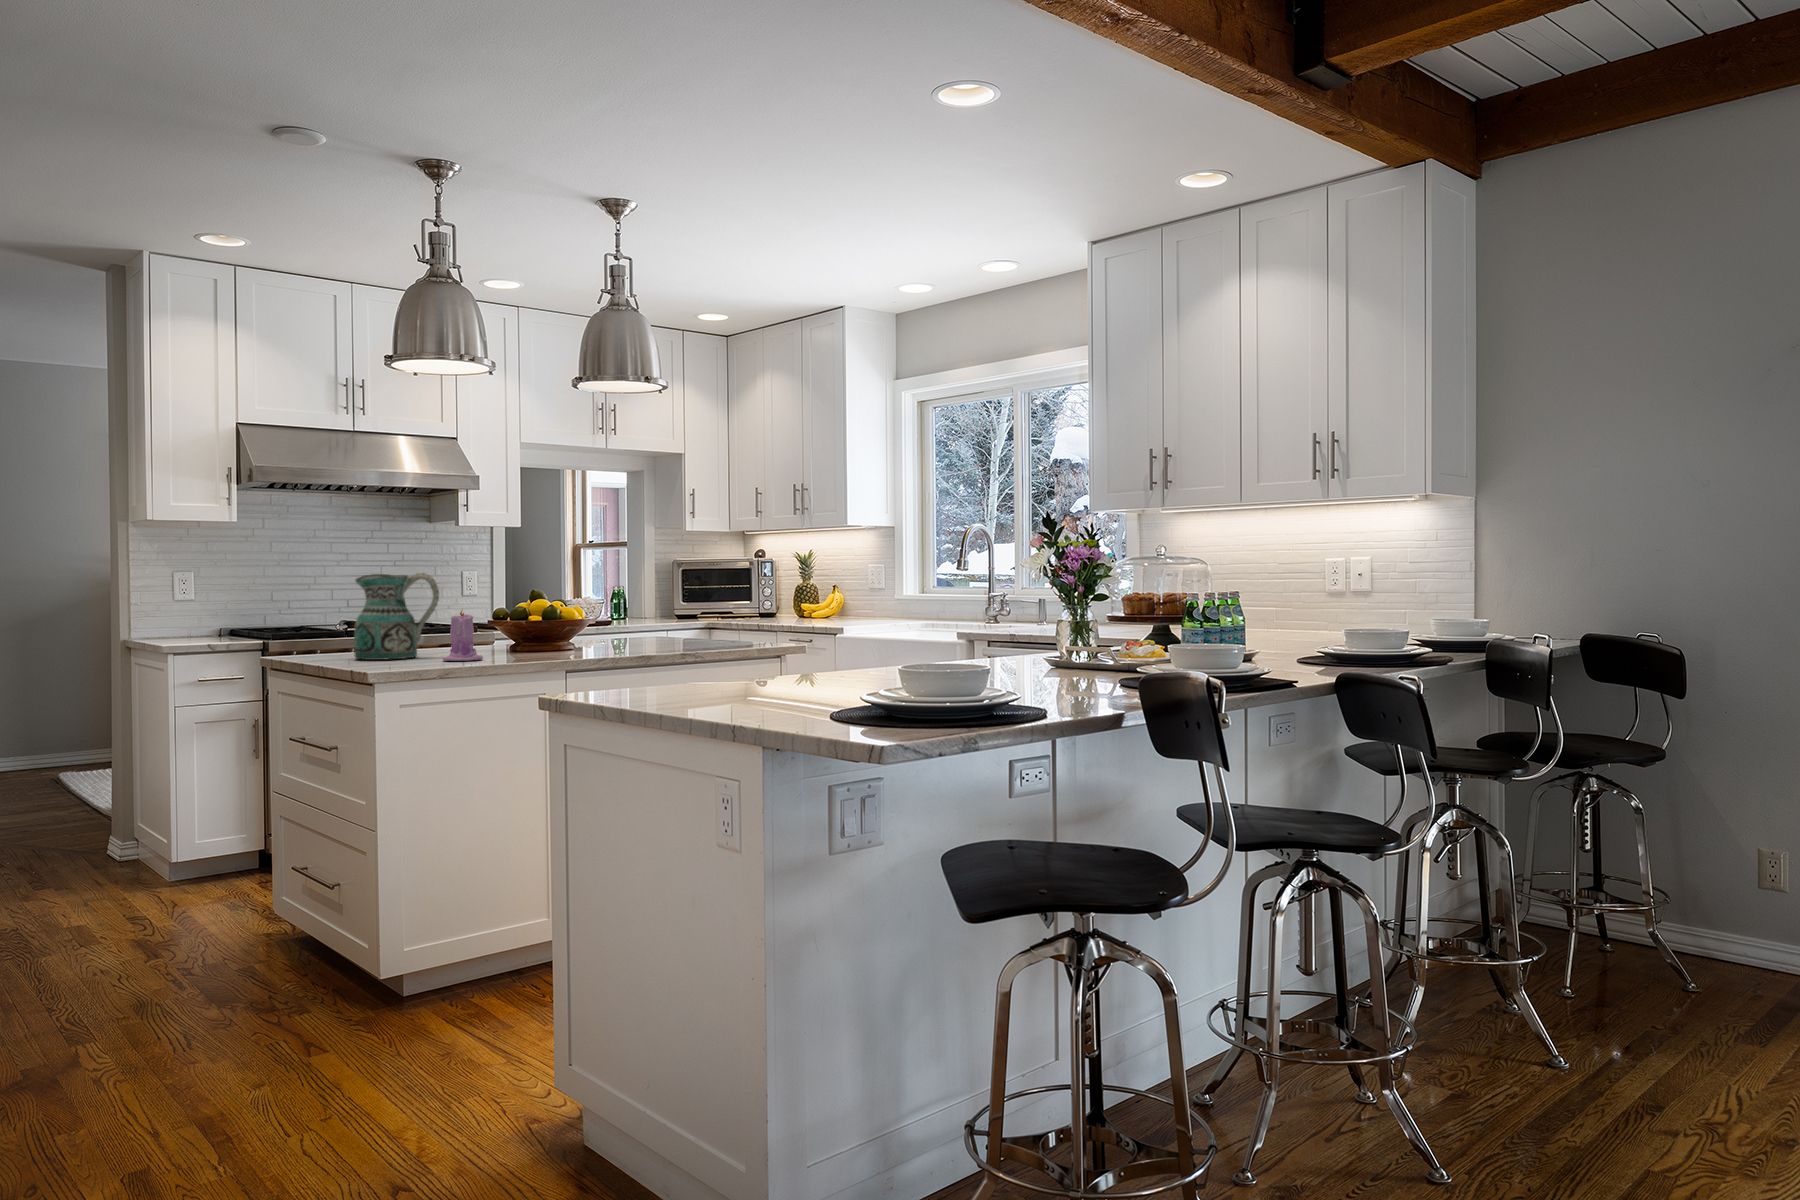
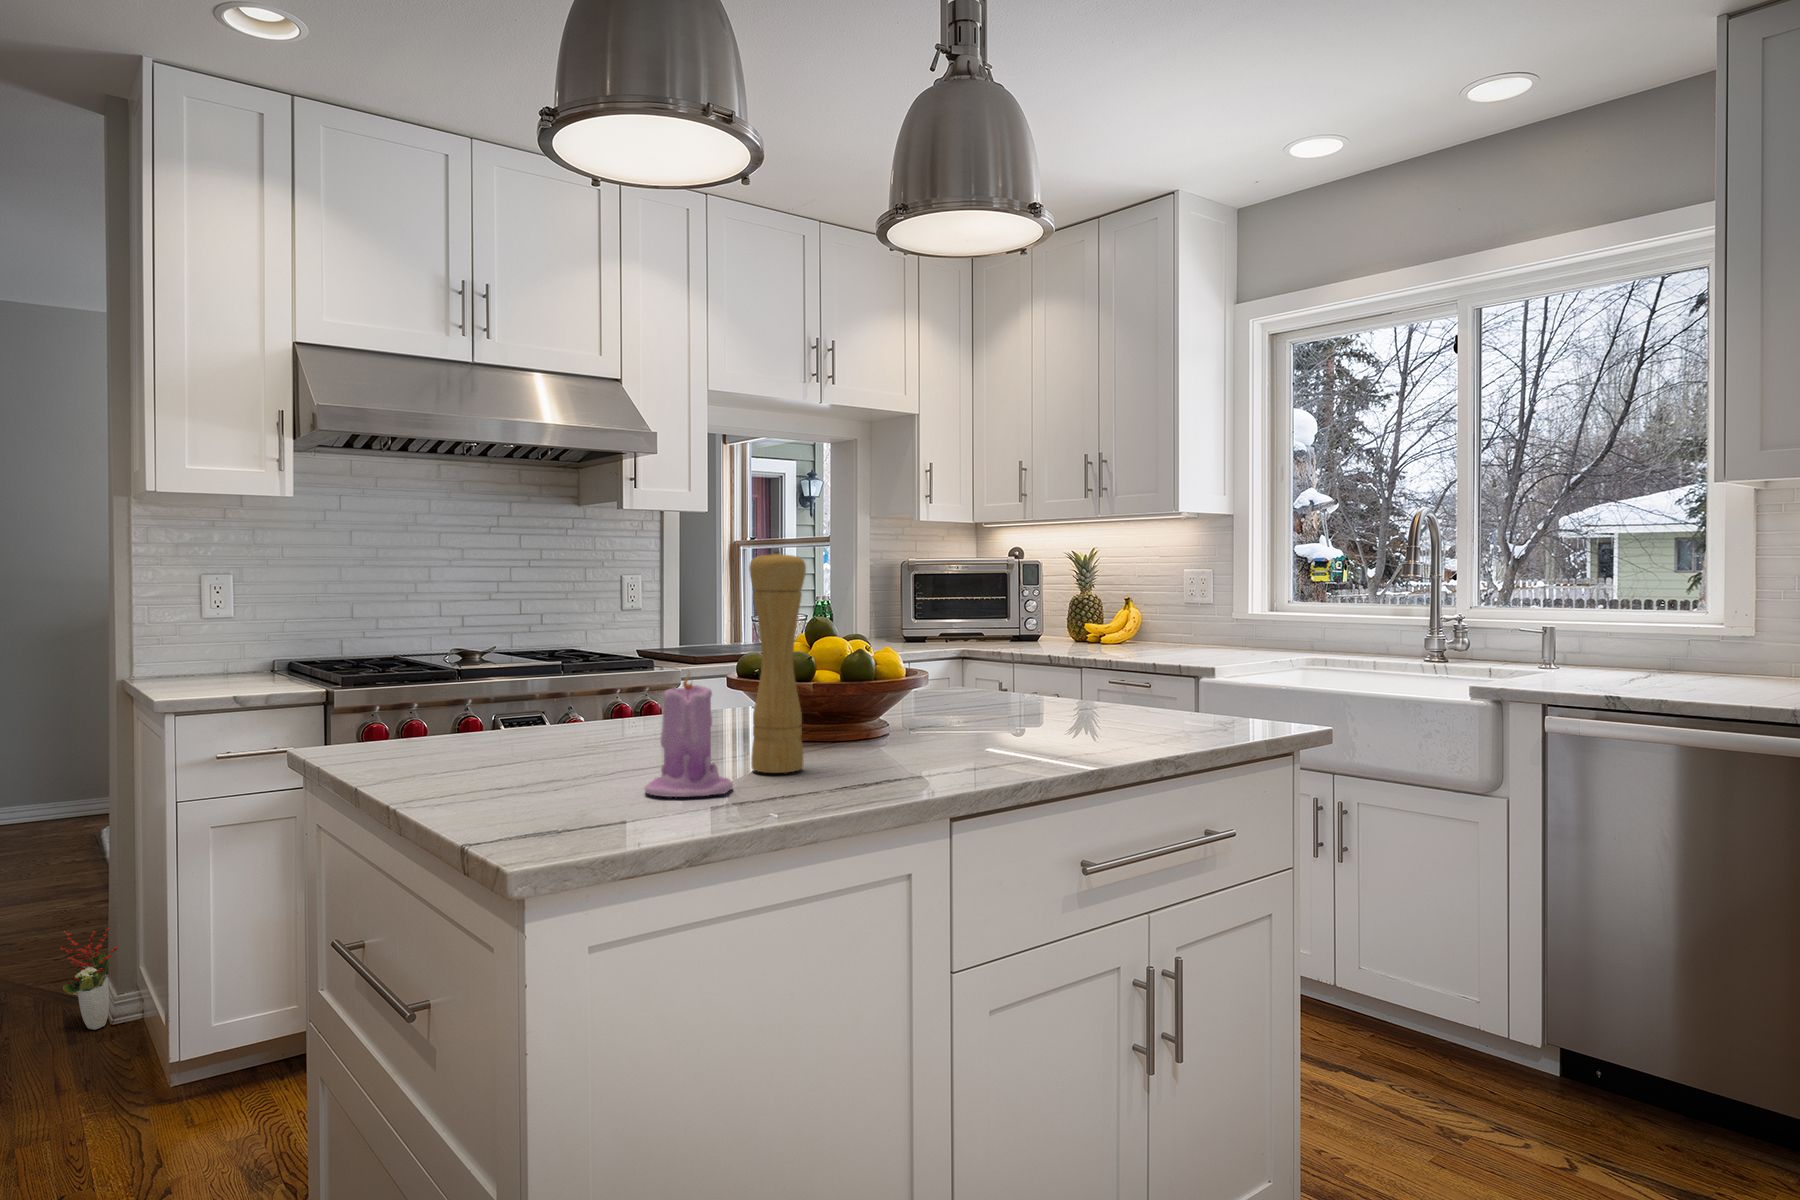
pepper mill: none [494,555,521,656] -> present [749,551,806,773]
ceramic pitcher: present [354,573,439,660] -> none [450,588,630,783]
decorative plant: none [86,801,124,864] -> present [60,928,118,1029]

